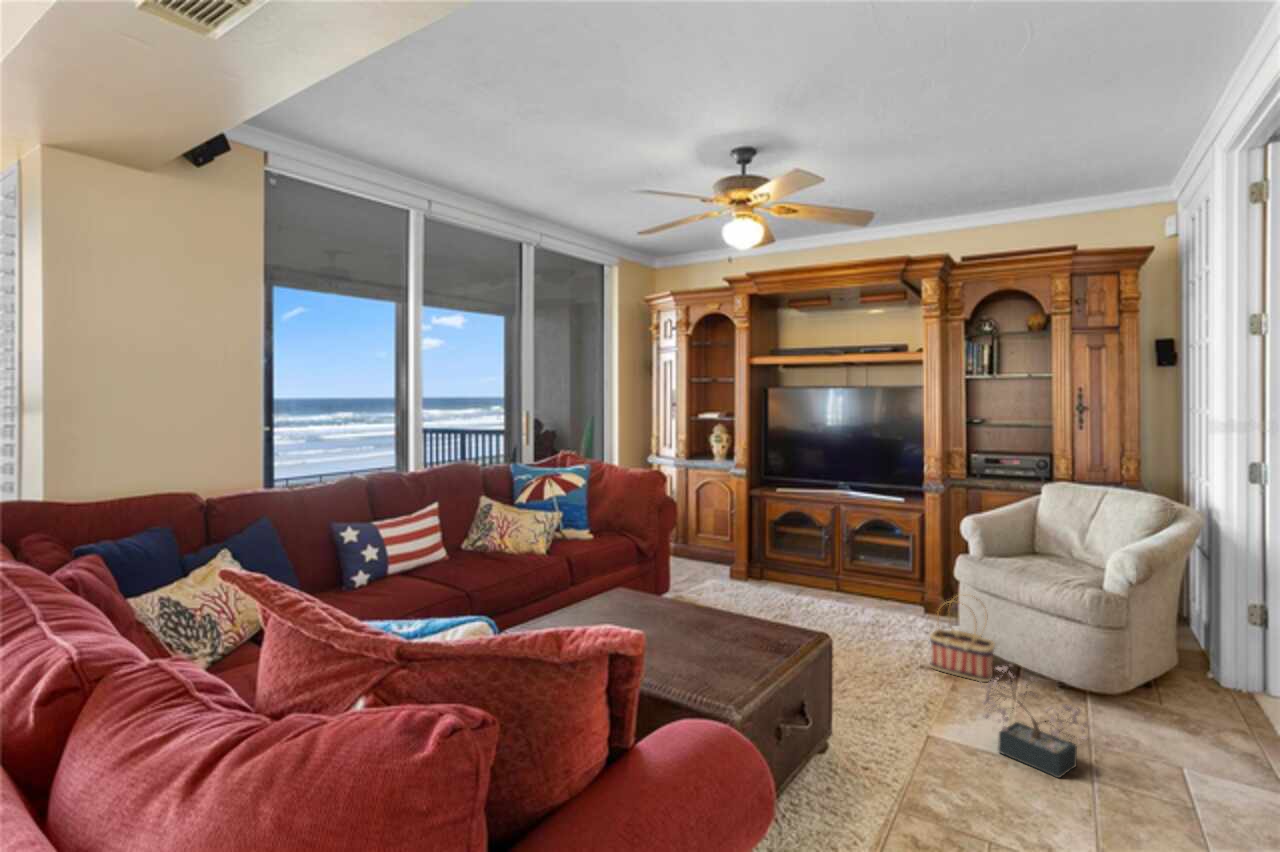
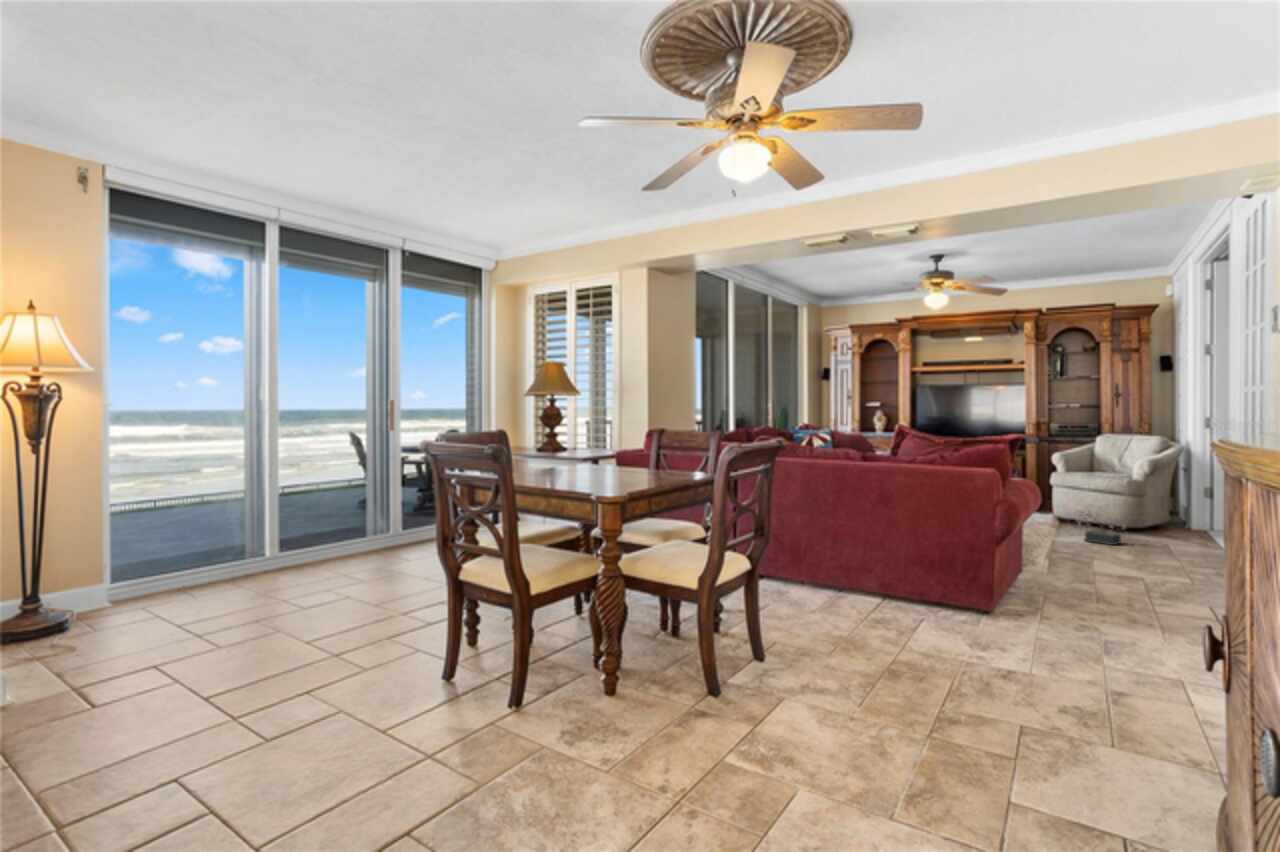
basket: present [930,595,995,682] -> none [1041,487,1076,528]

